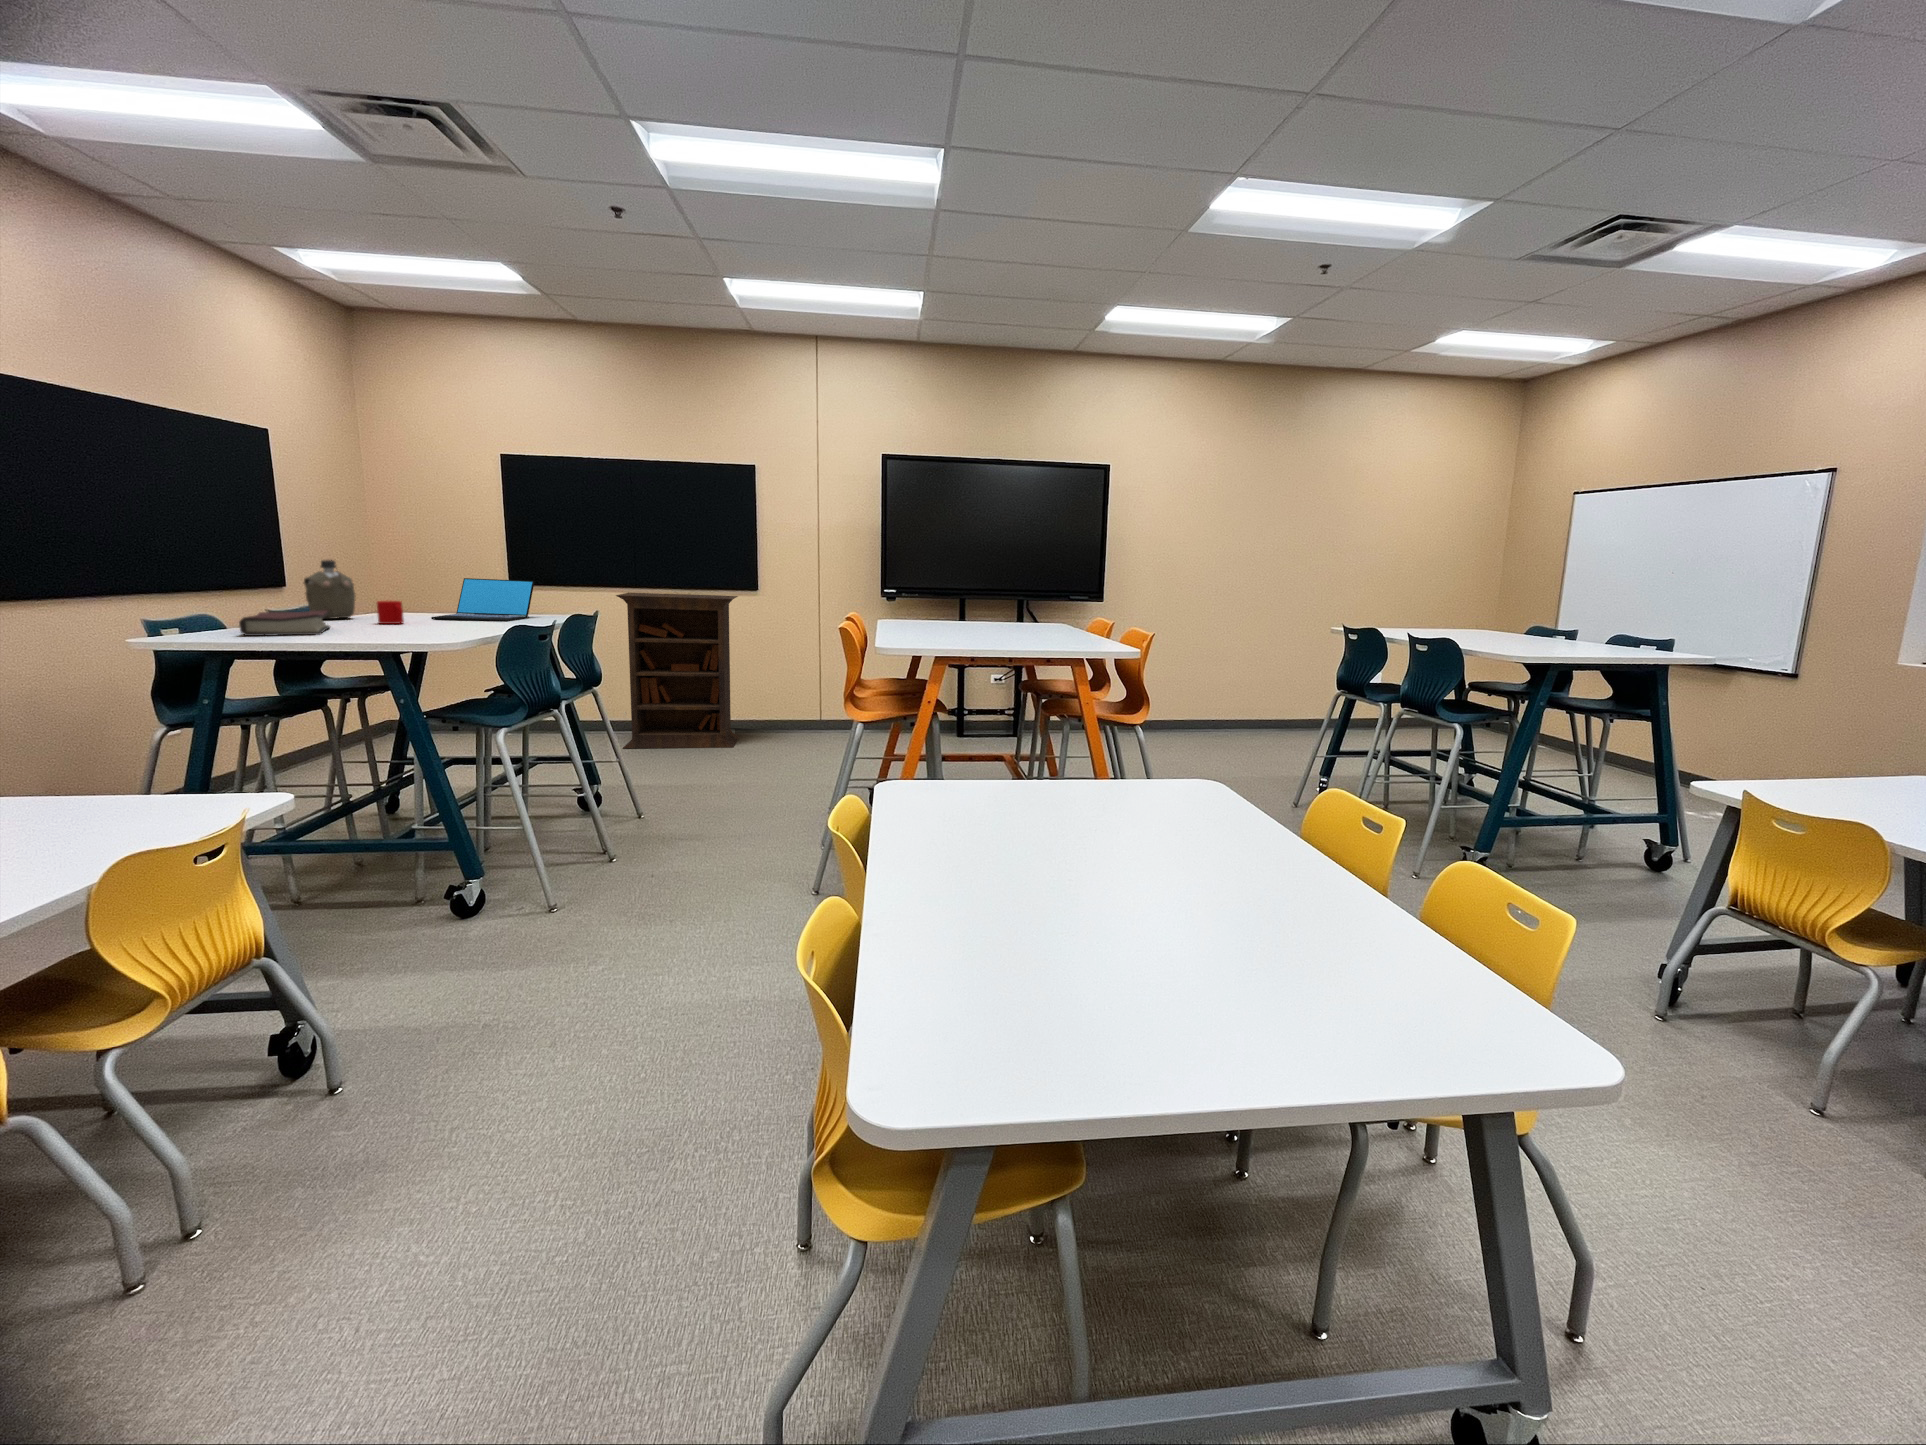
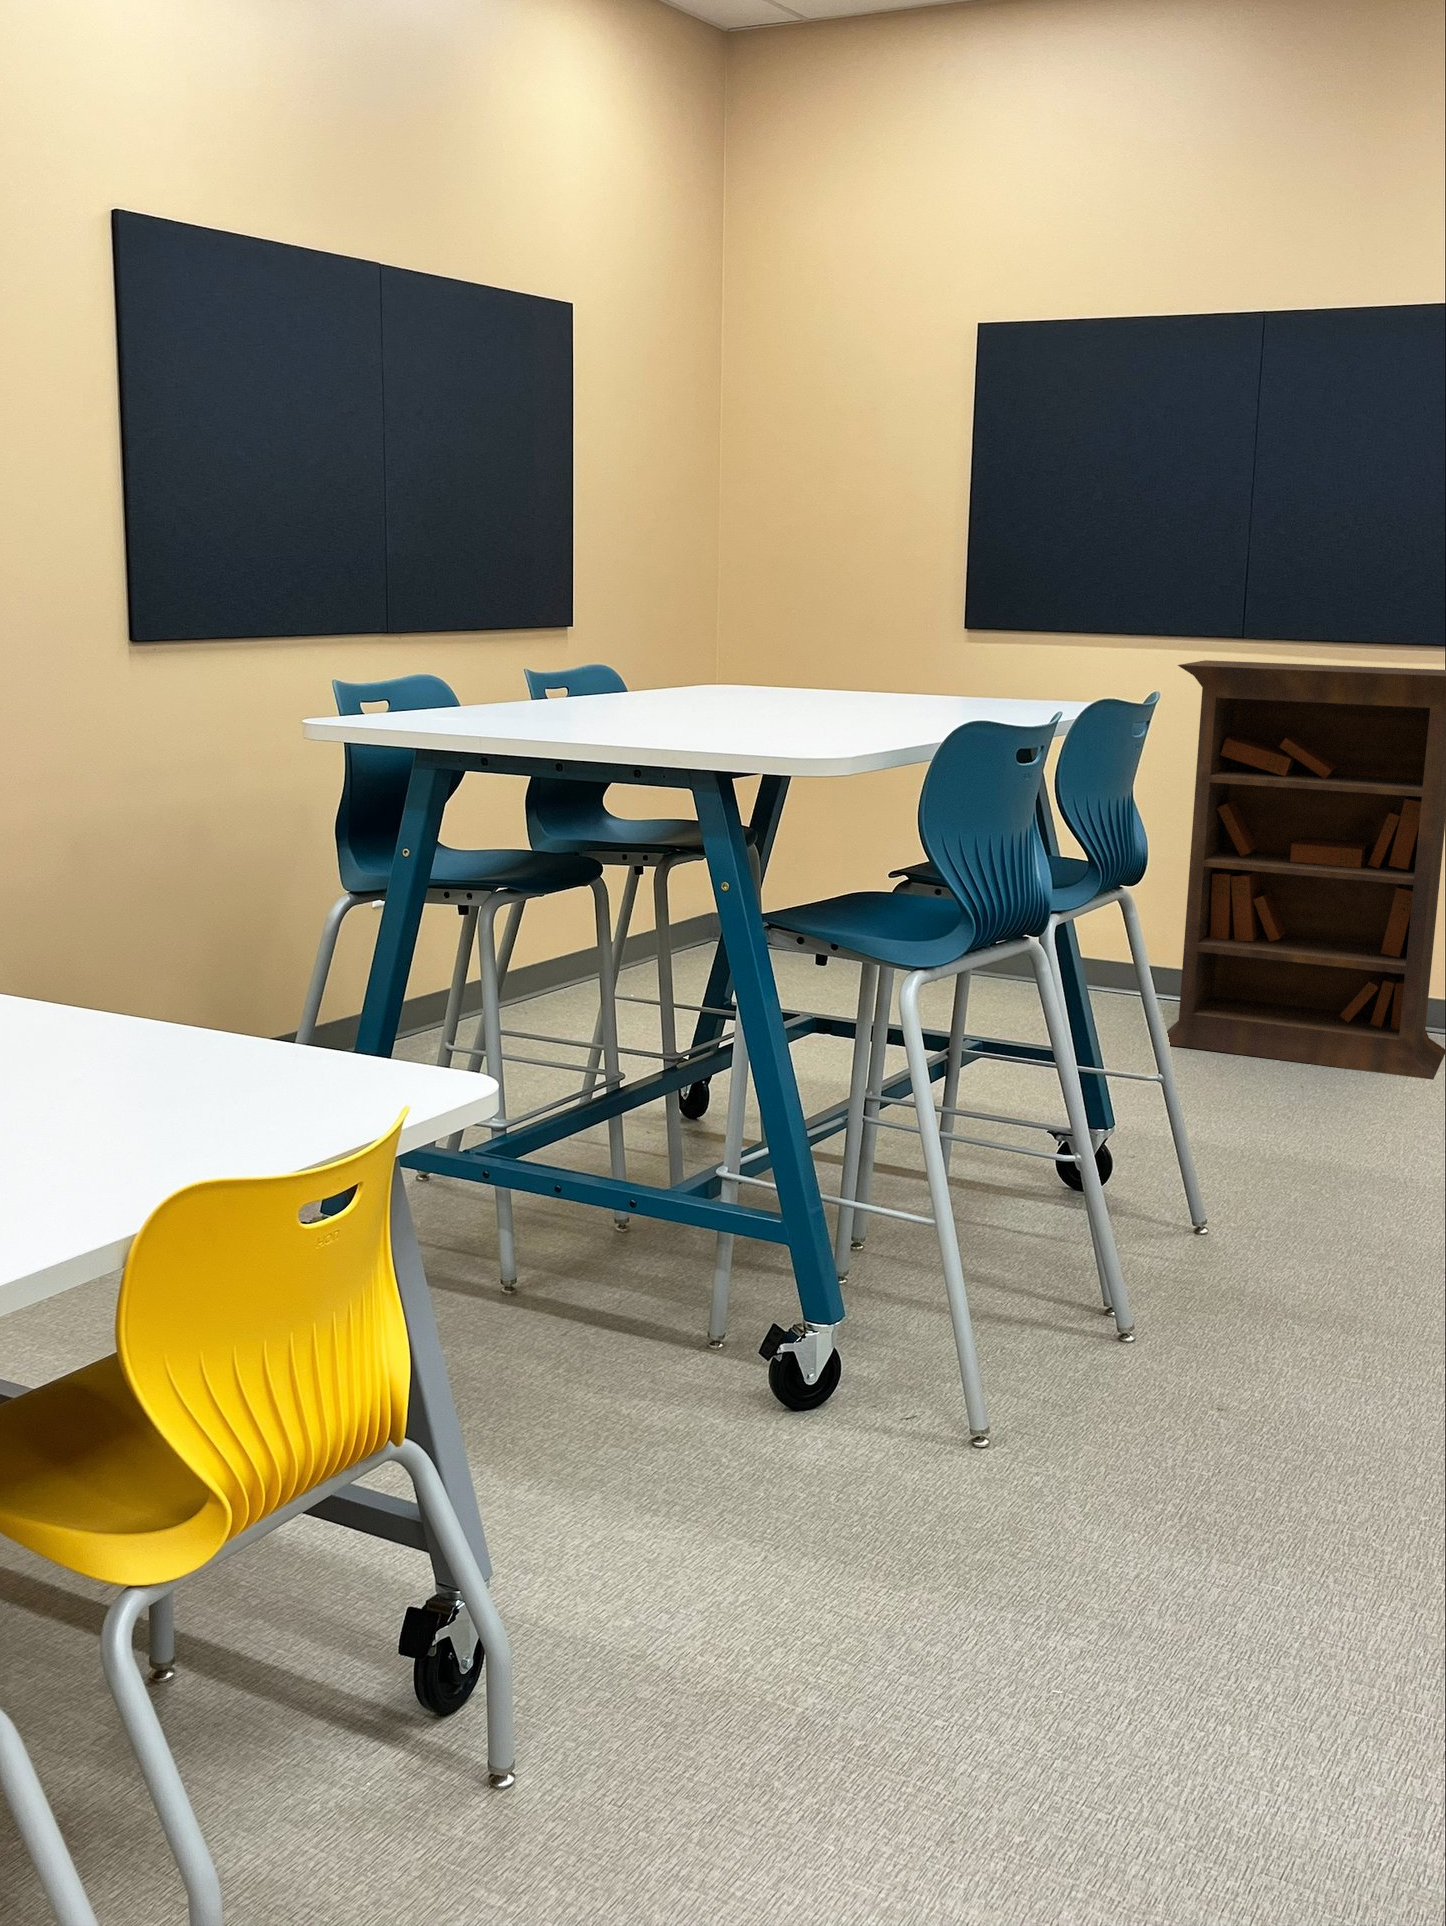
water bottle: present [304,560,355,619] -> none [589,569,672,697]
laptop: present [431,578,534,622] -> none [800,612,1012,712]
mug: present [377,601,404,624] -> none [704,657,750,708]
hardback book: present [239,610,330,636] -> none [474,673,621,723]

